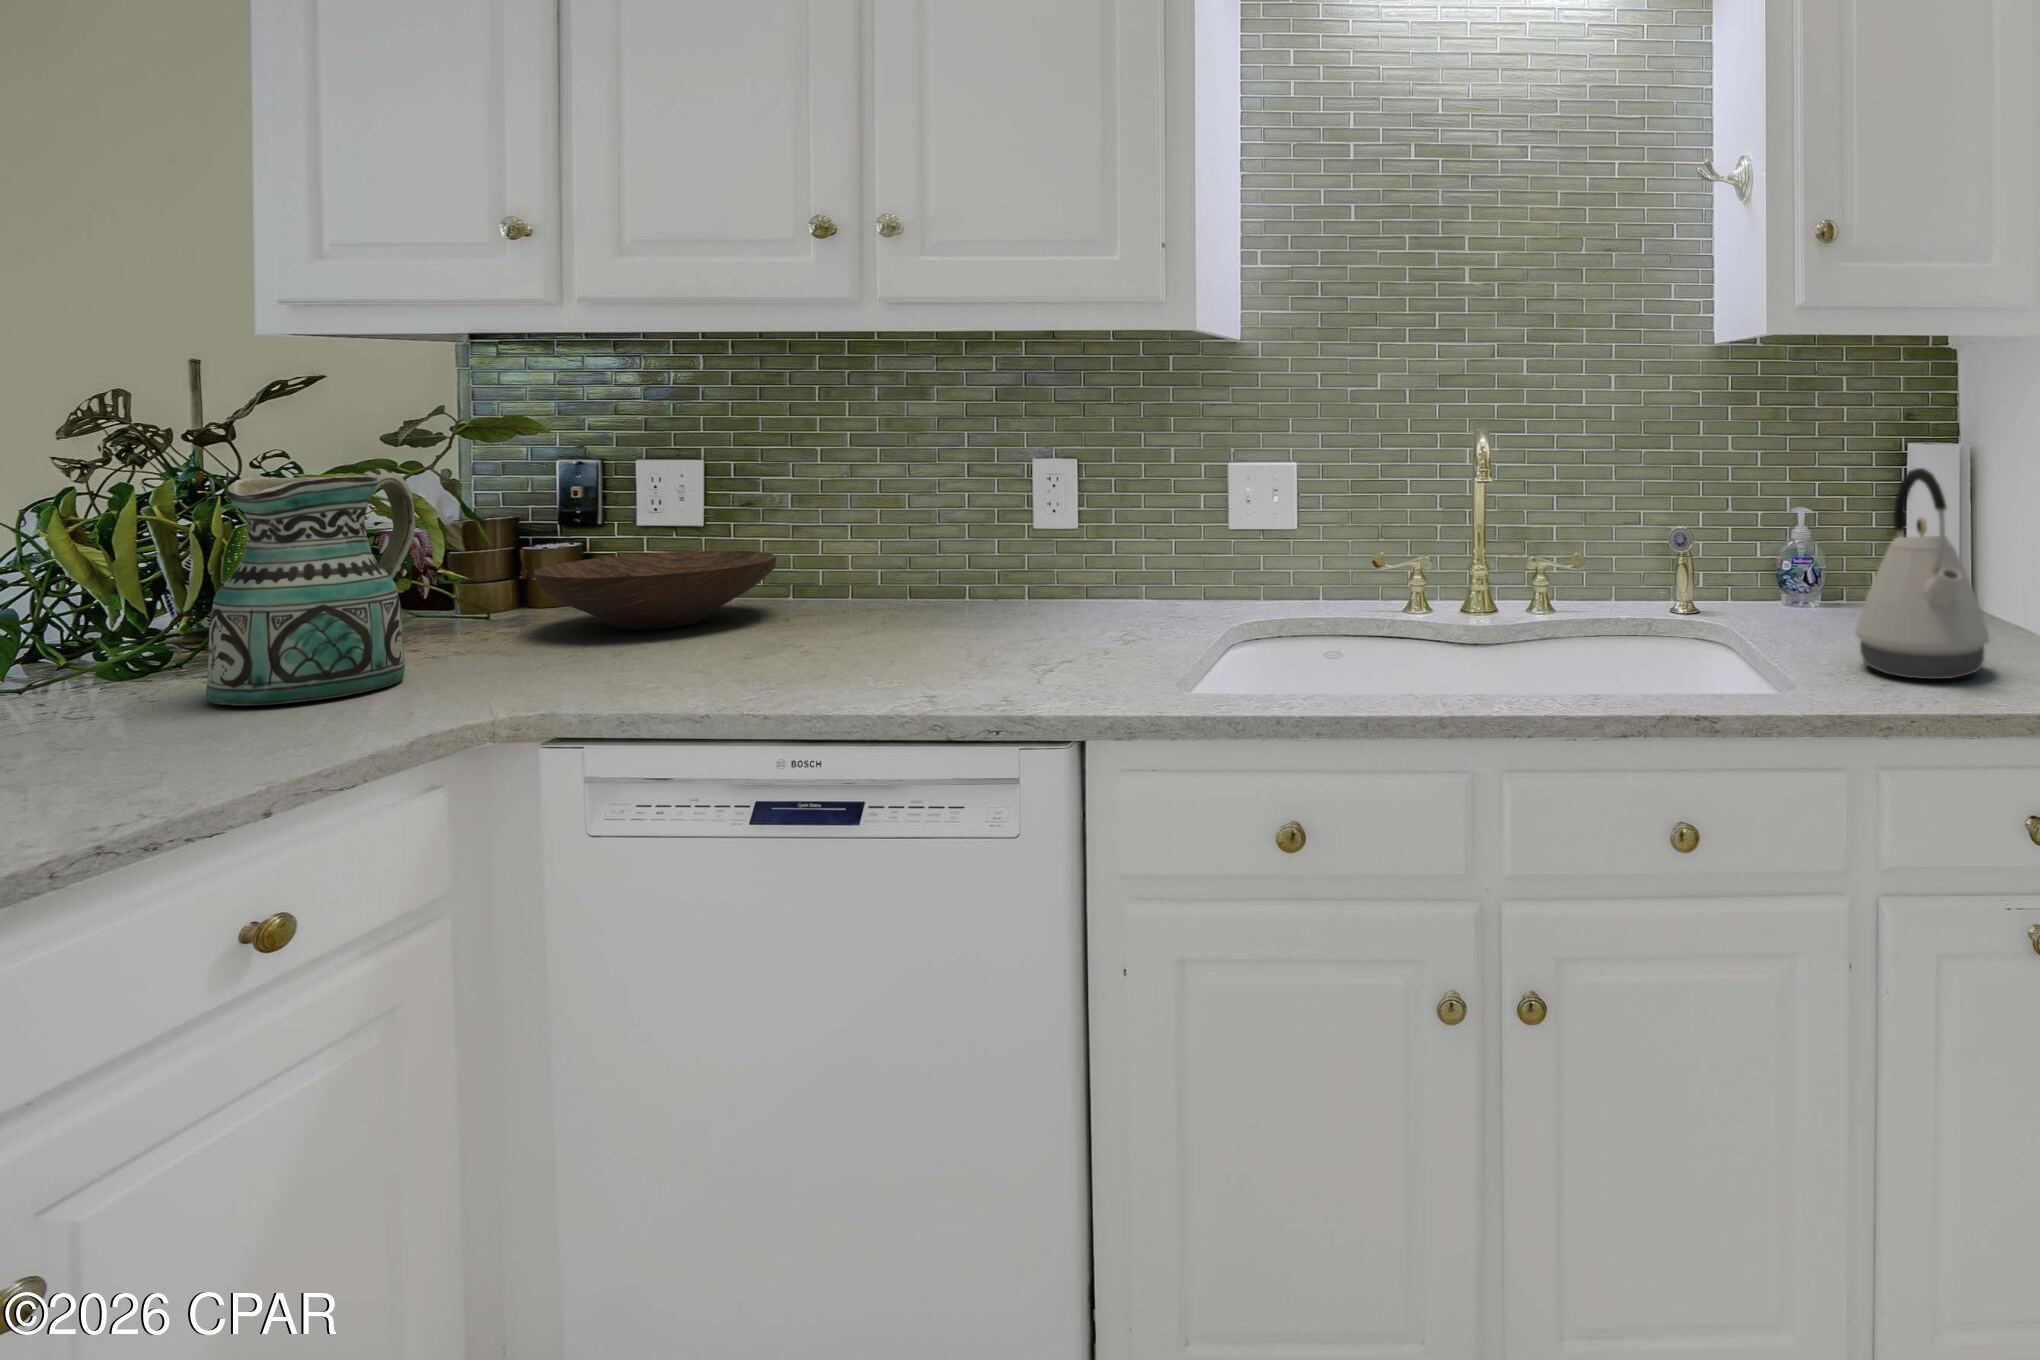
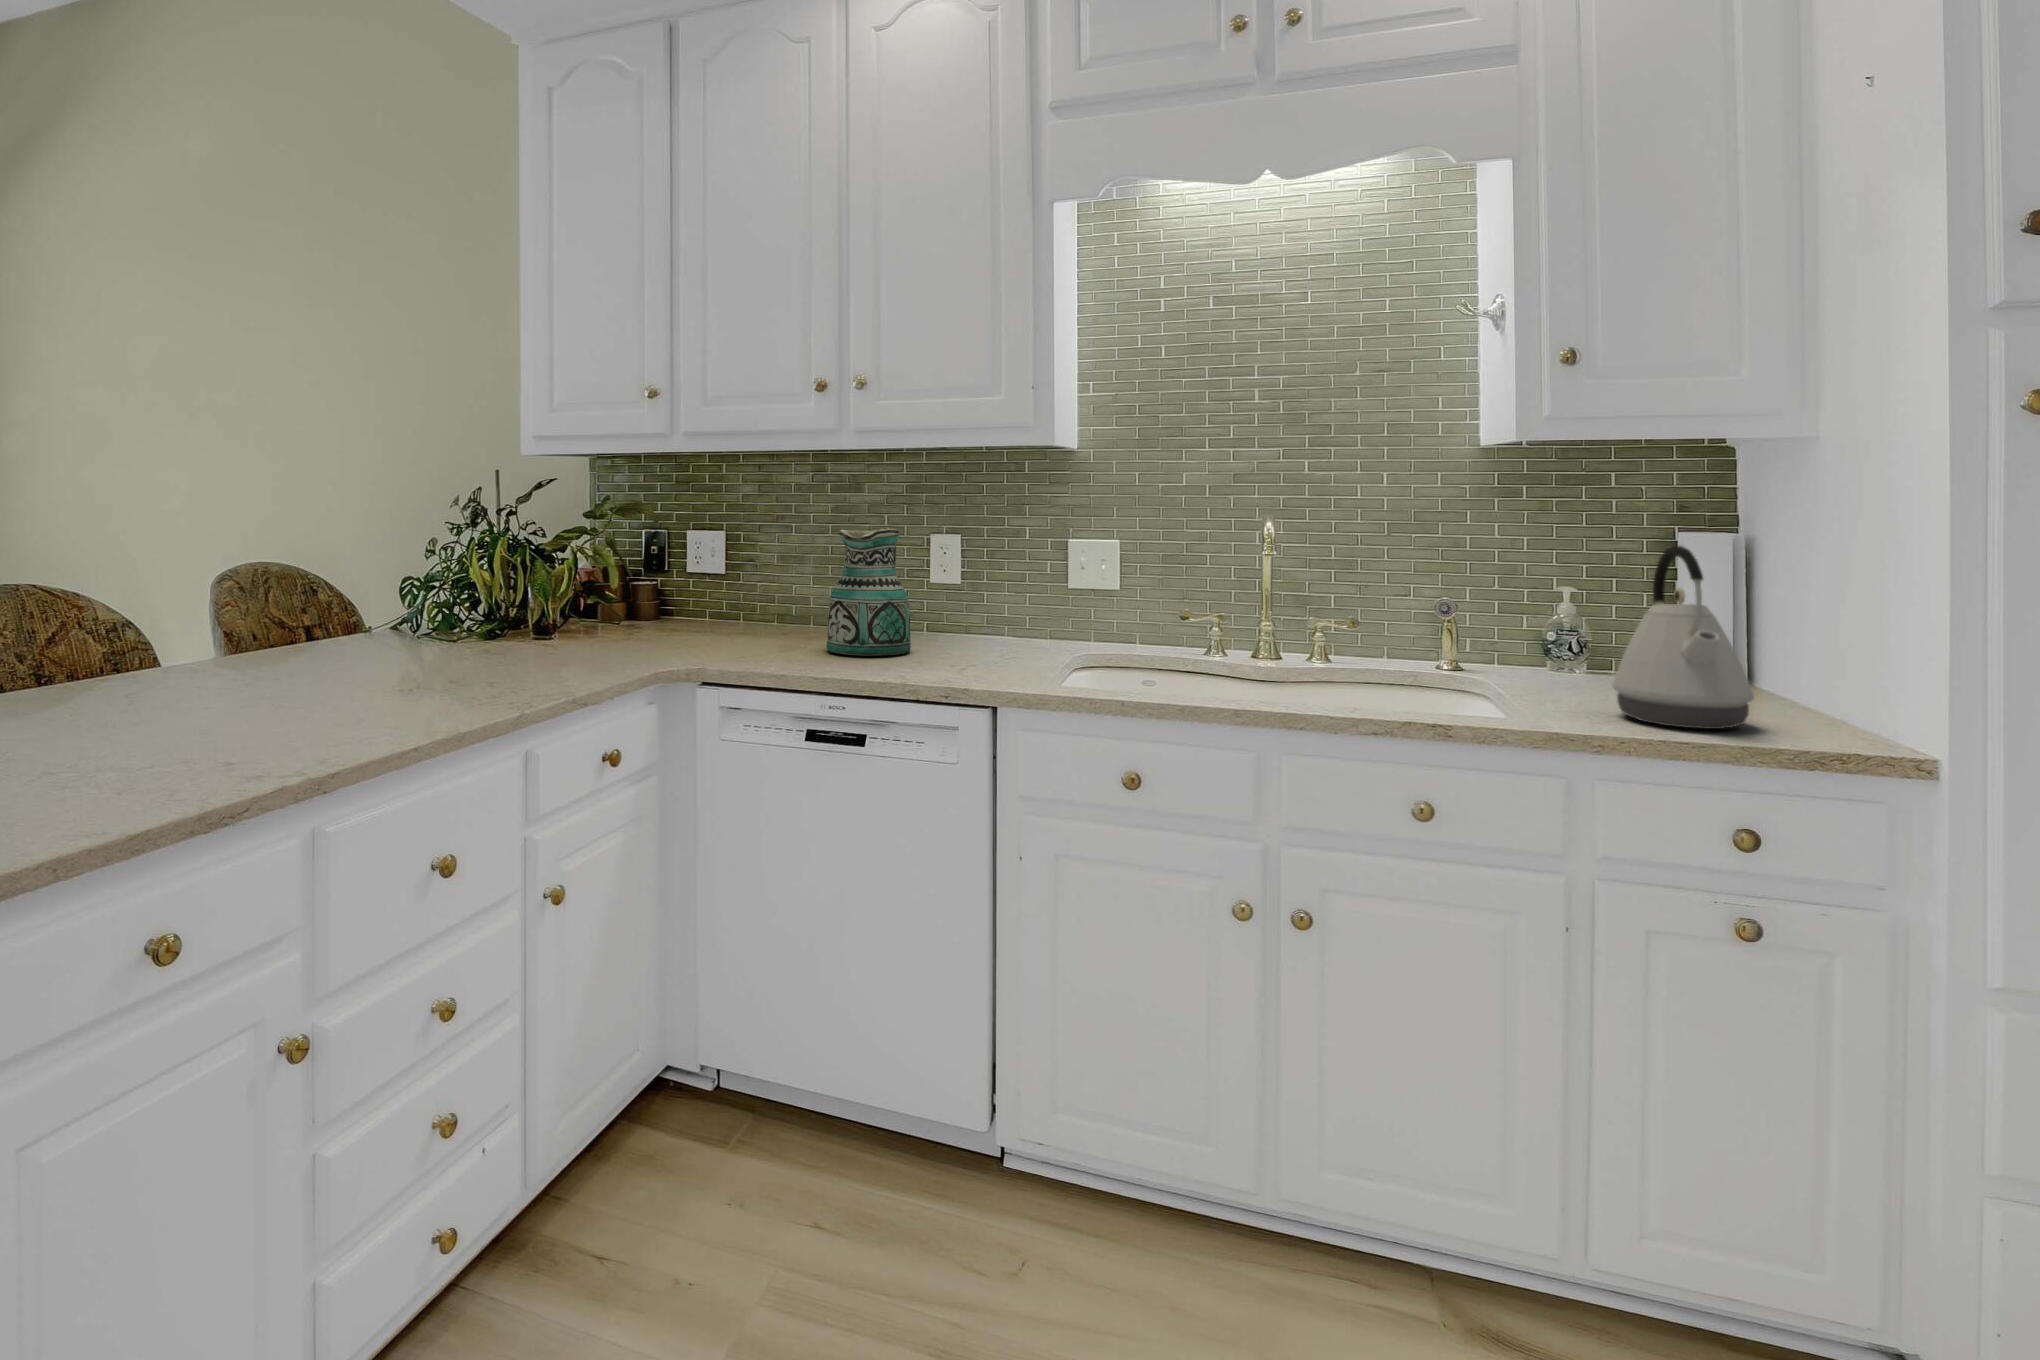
ceramic pitcher: present [206,469,415,705] -> present [827,528,911,655]
wooden bowl: present [534,551,777,630] -> none [642,590,772,635]

